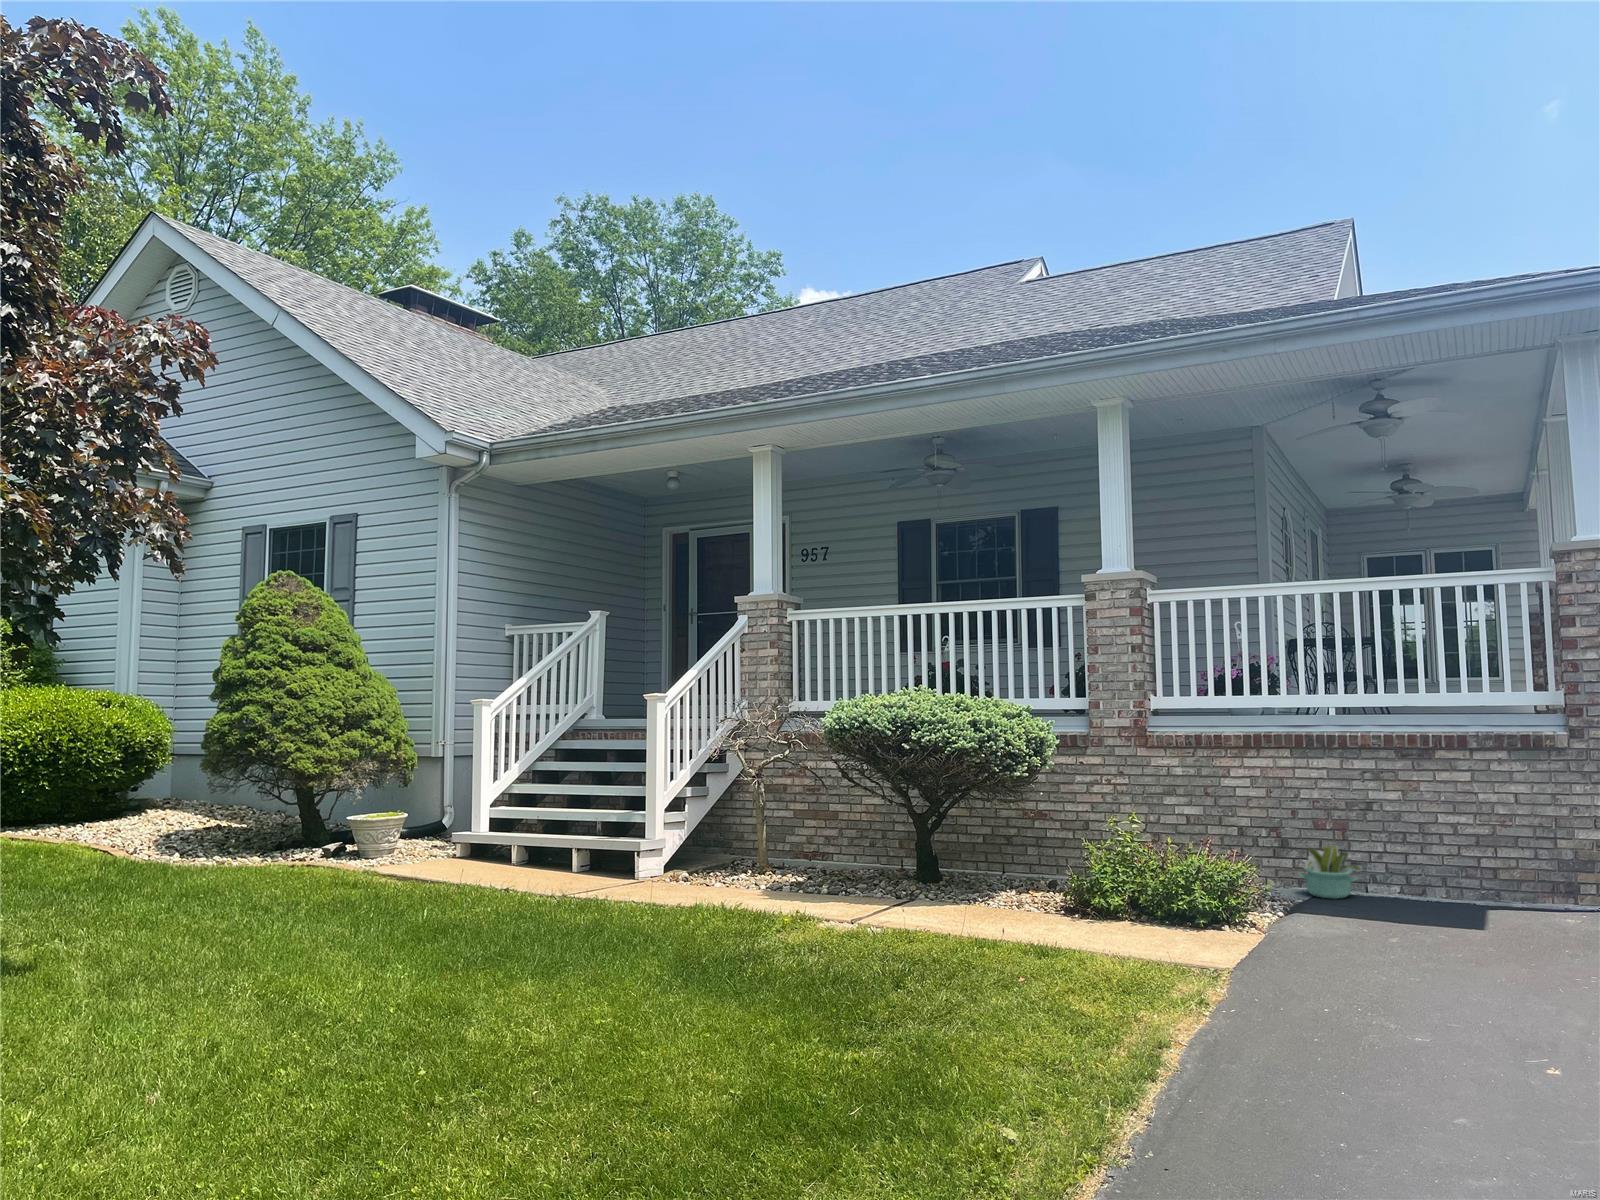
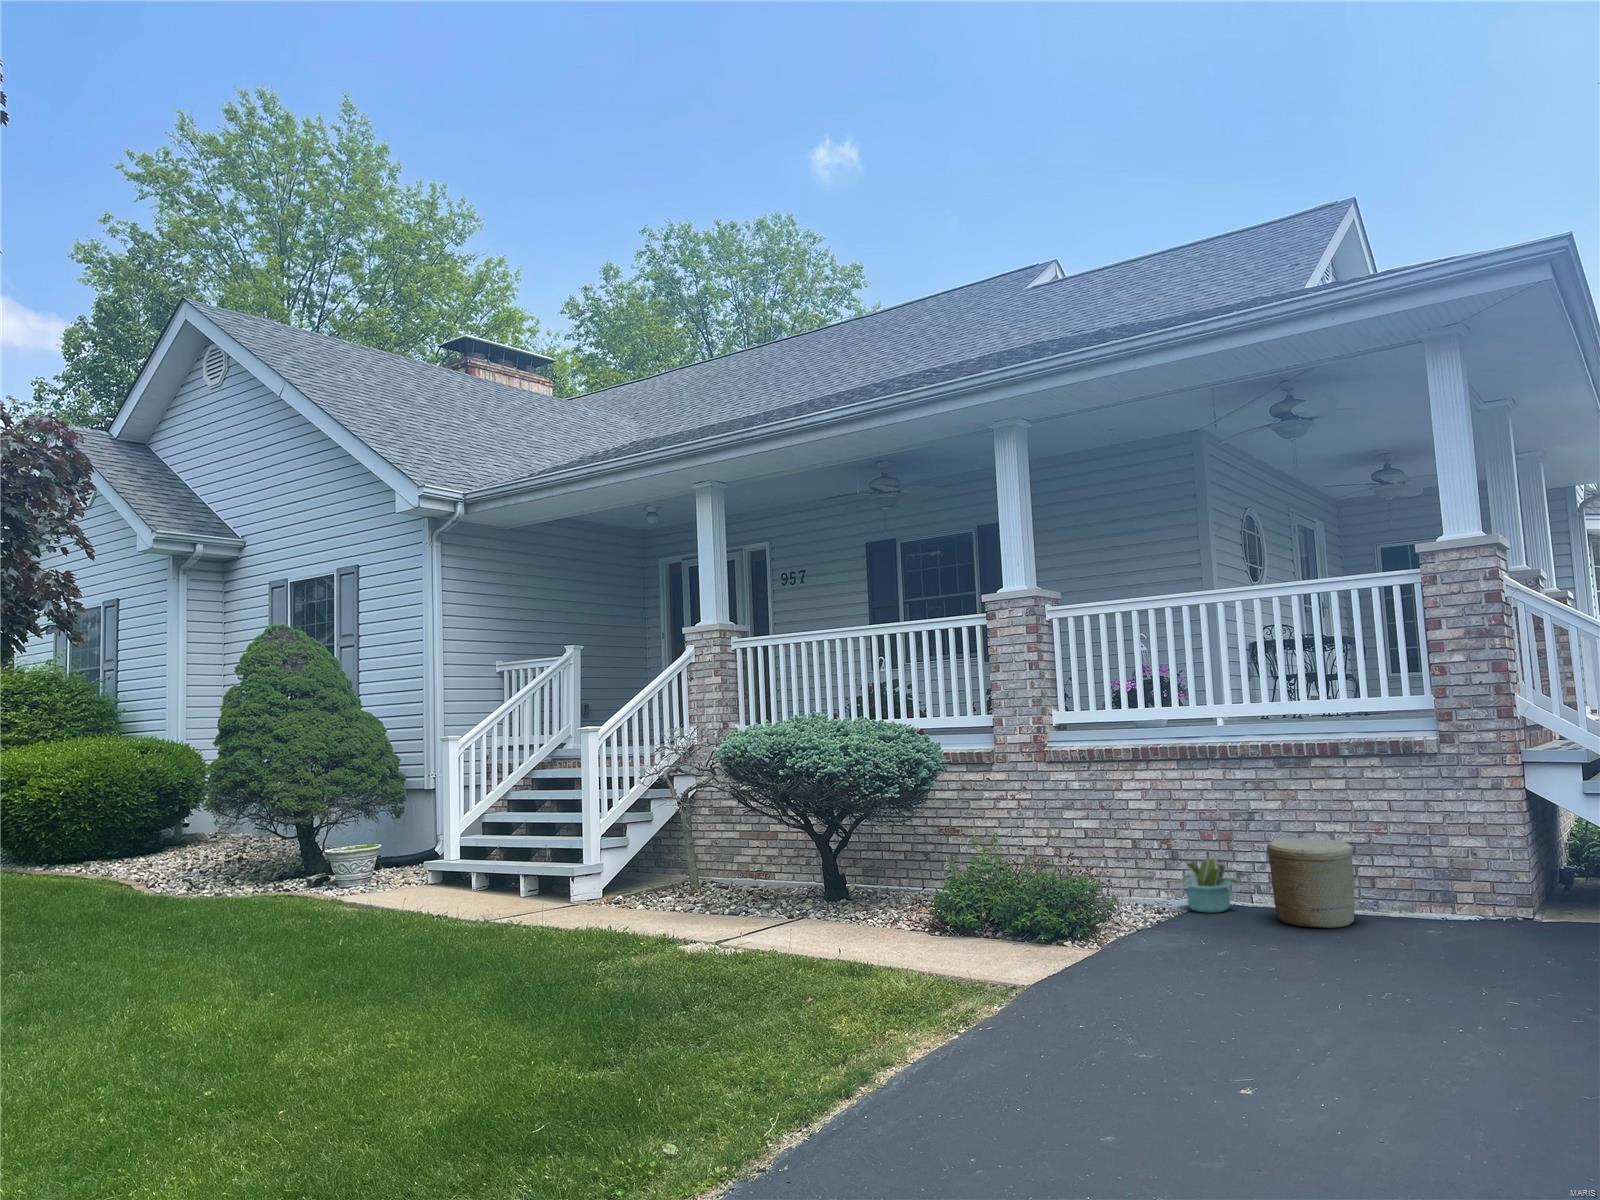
woven basket: none [1398,828,1487,915] -> present [1267,838,1355,928]

